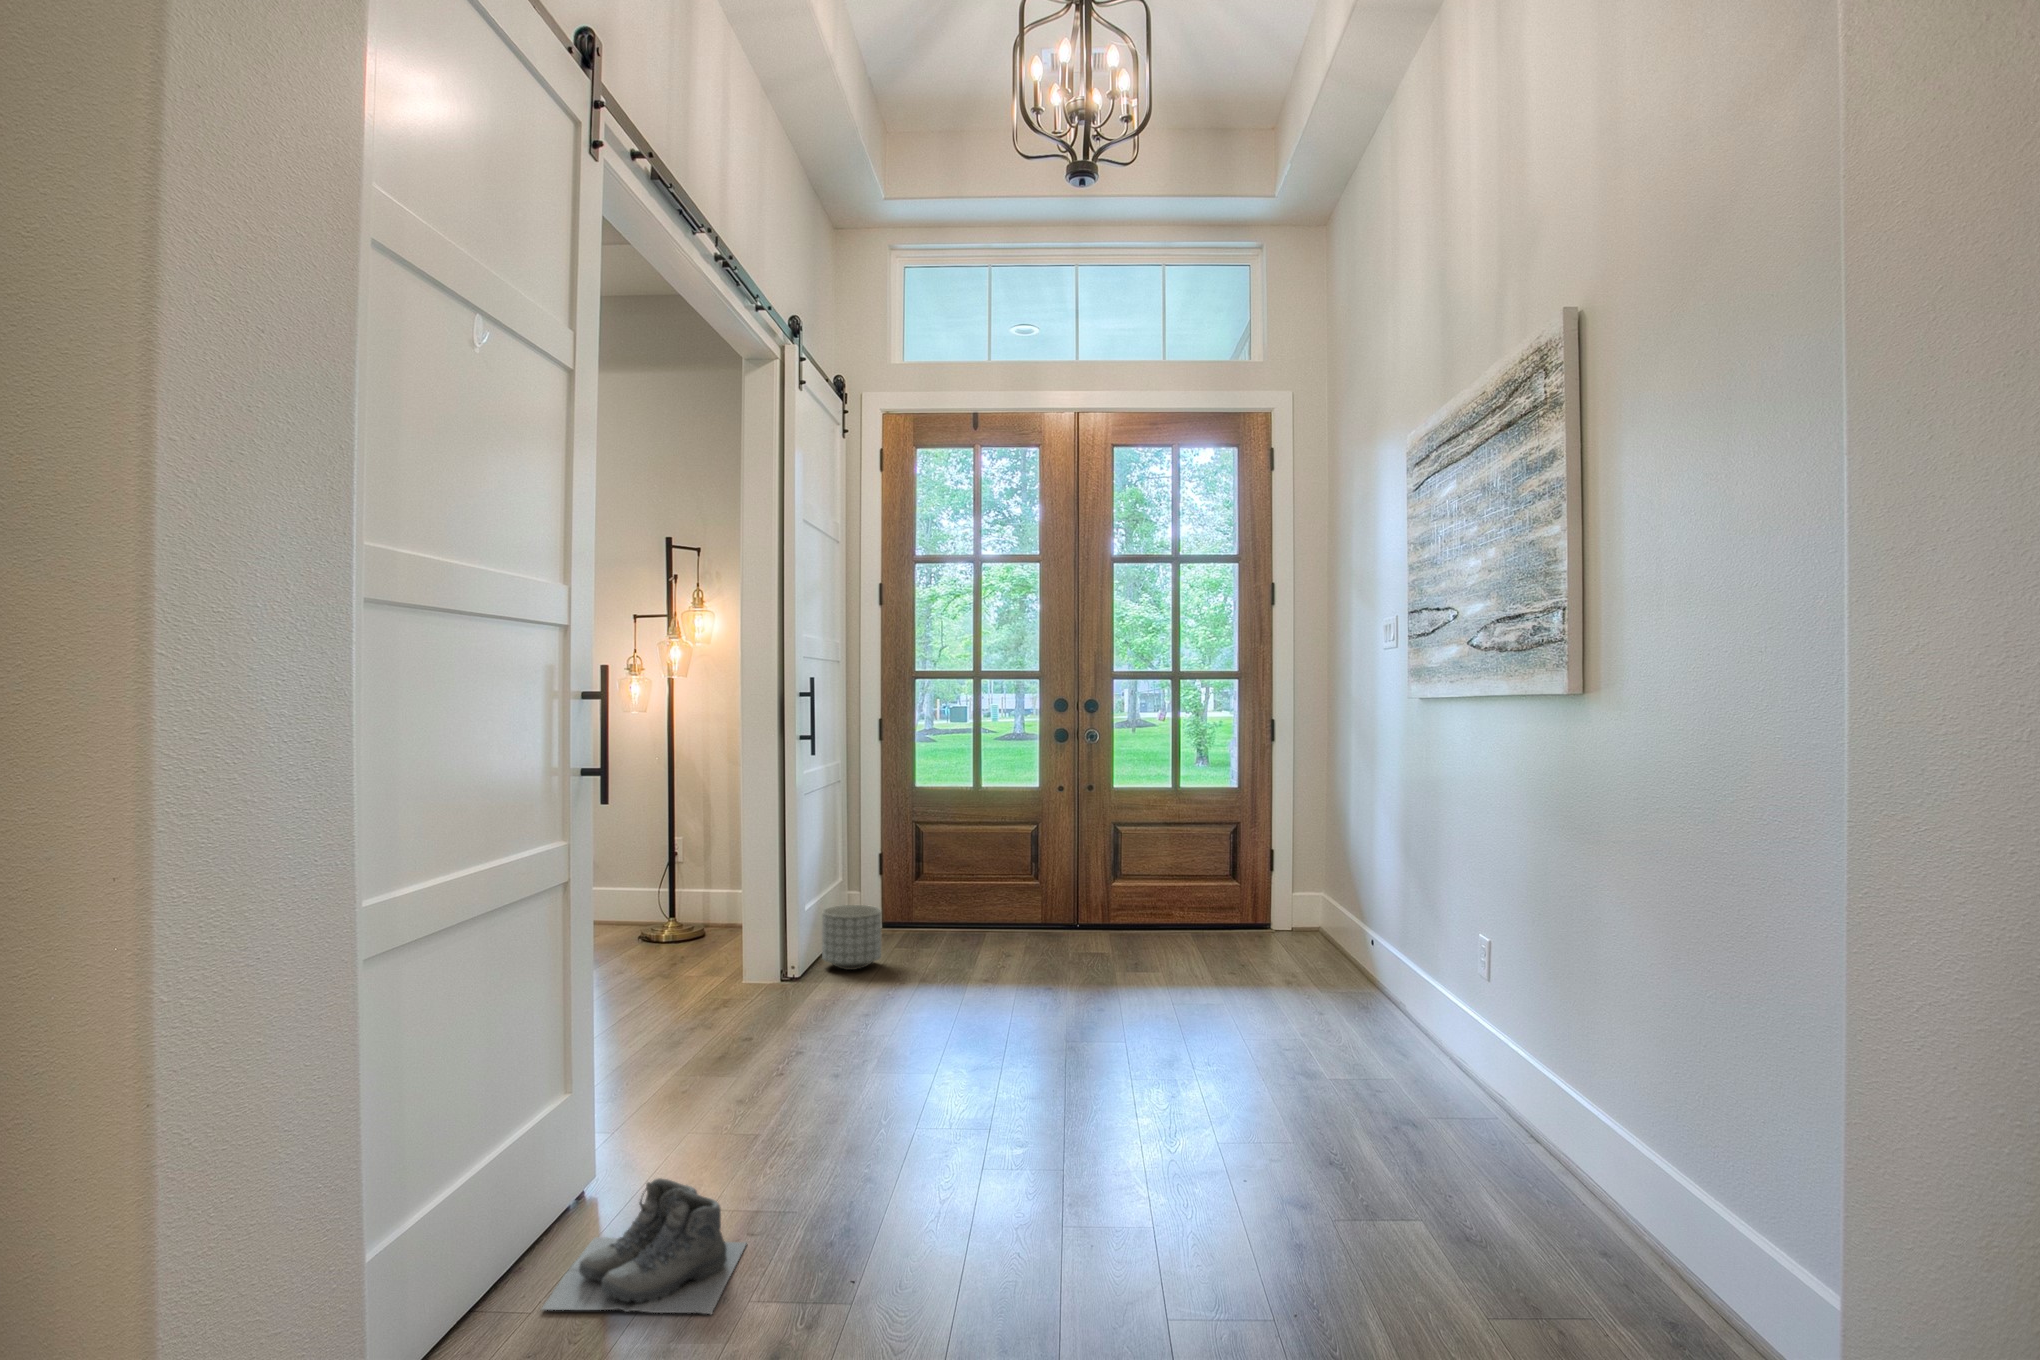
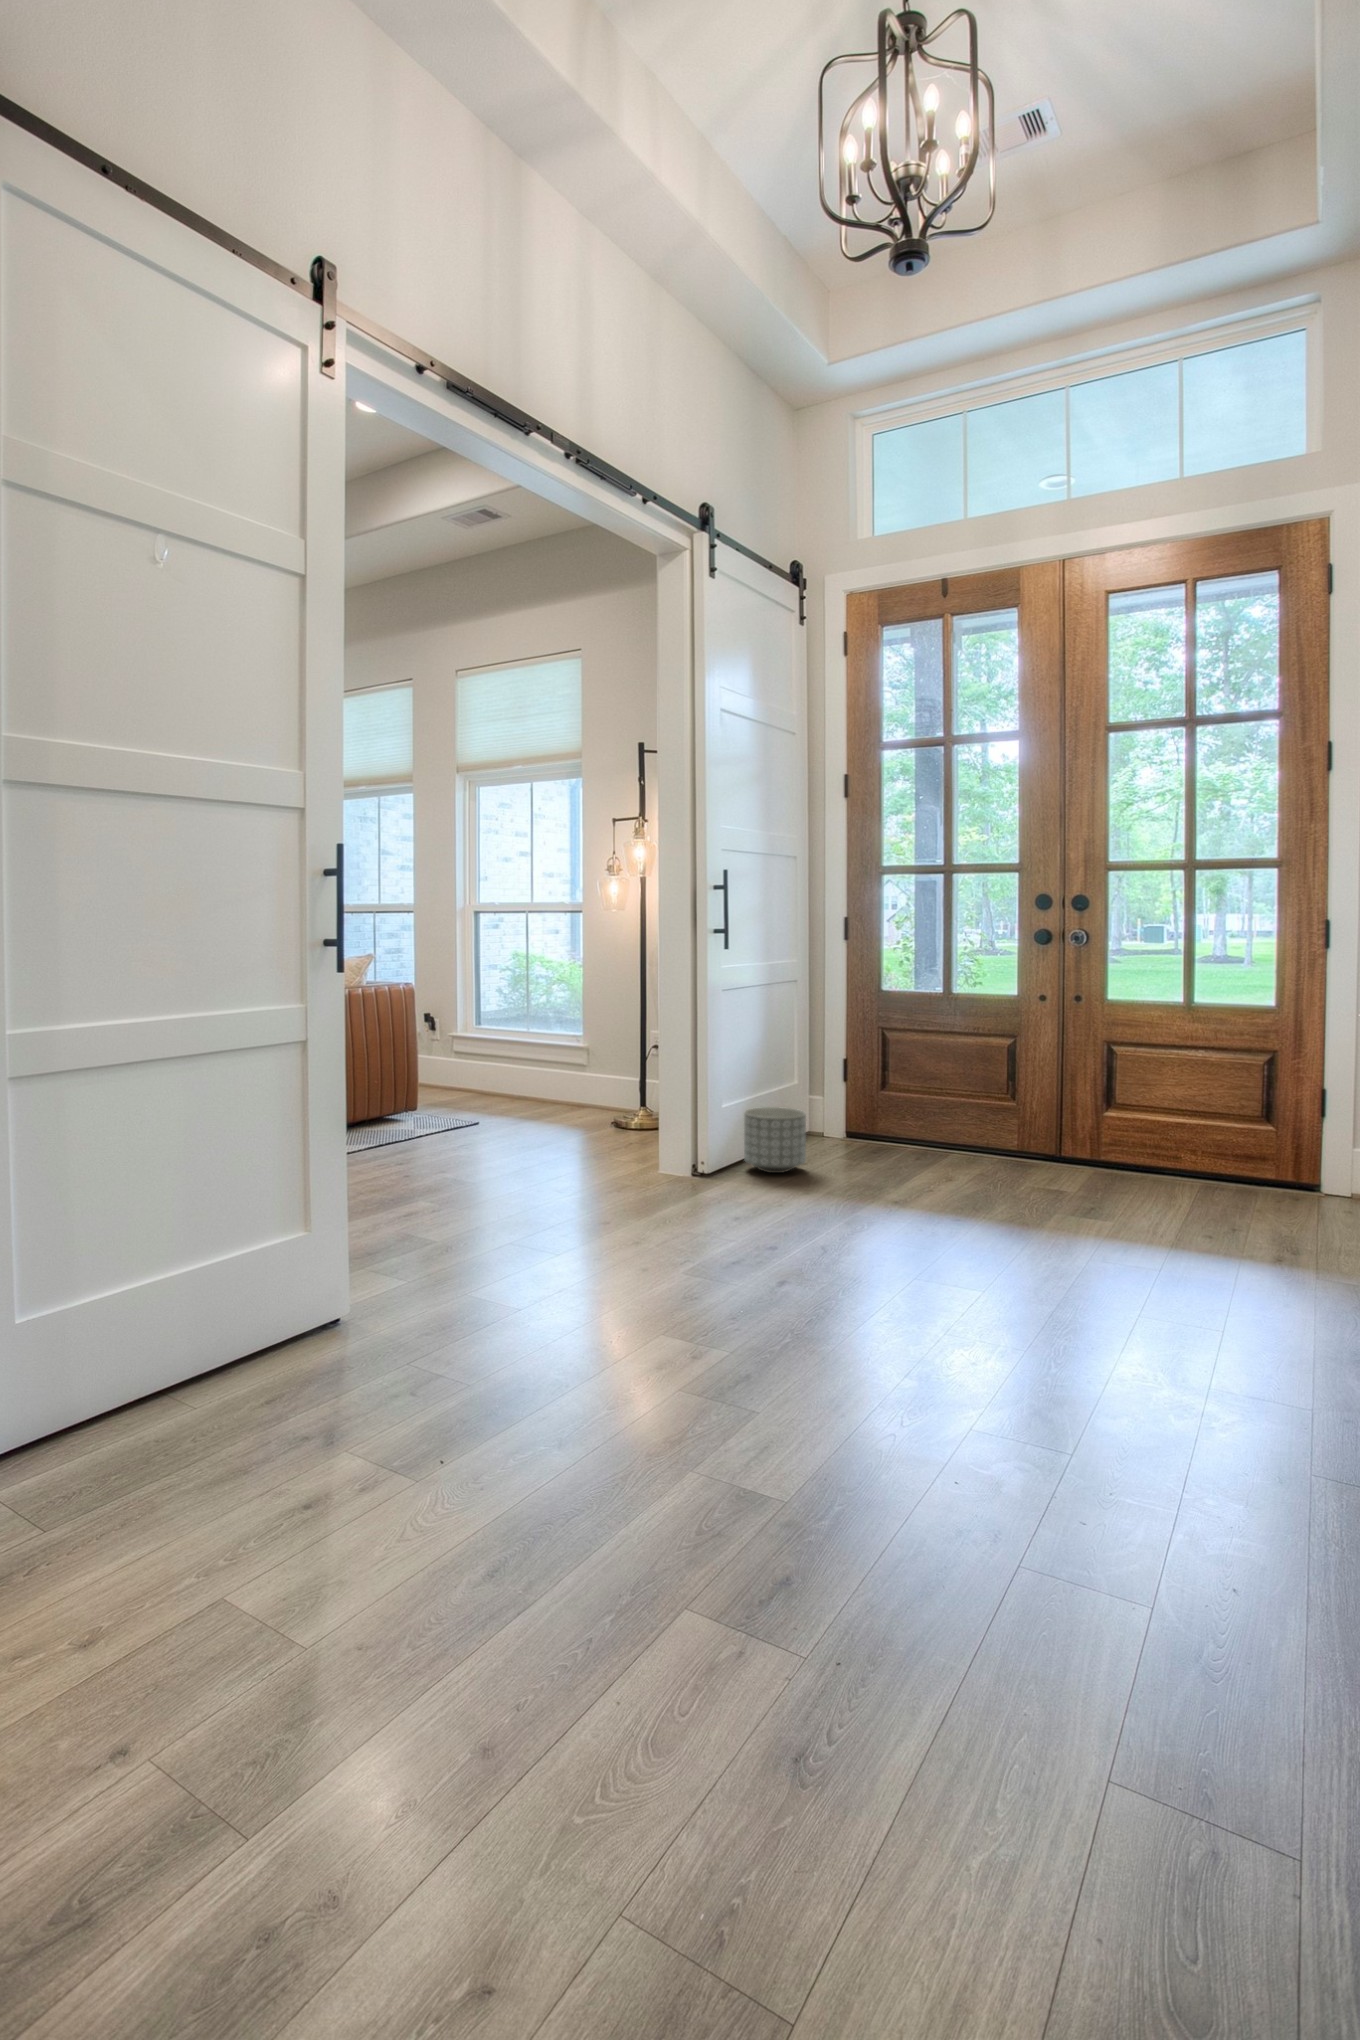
boots: present [542,1178,746,1314] -> none [115,1327,351,1478]

